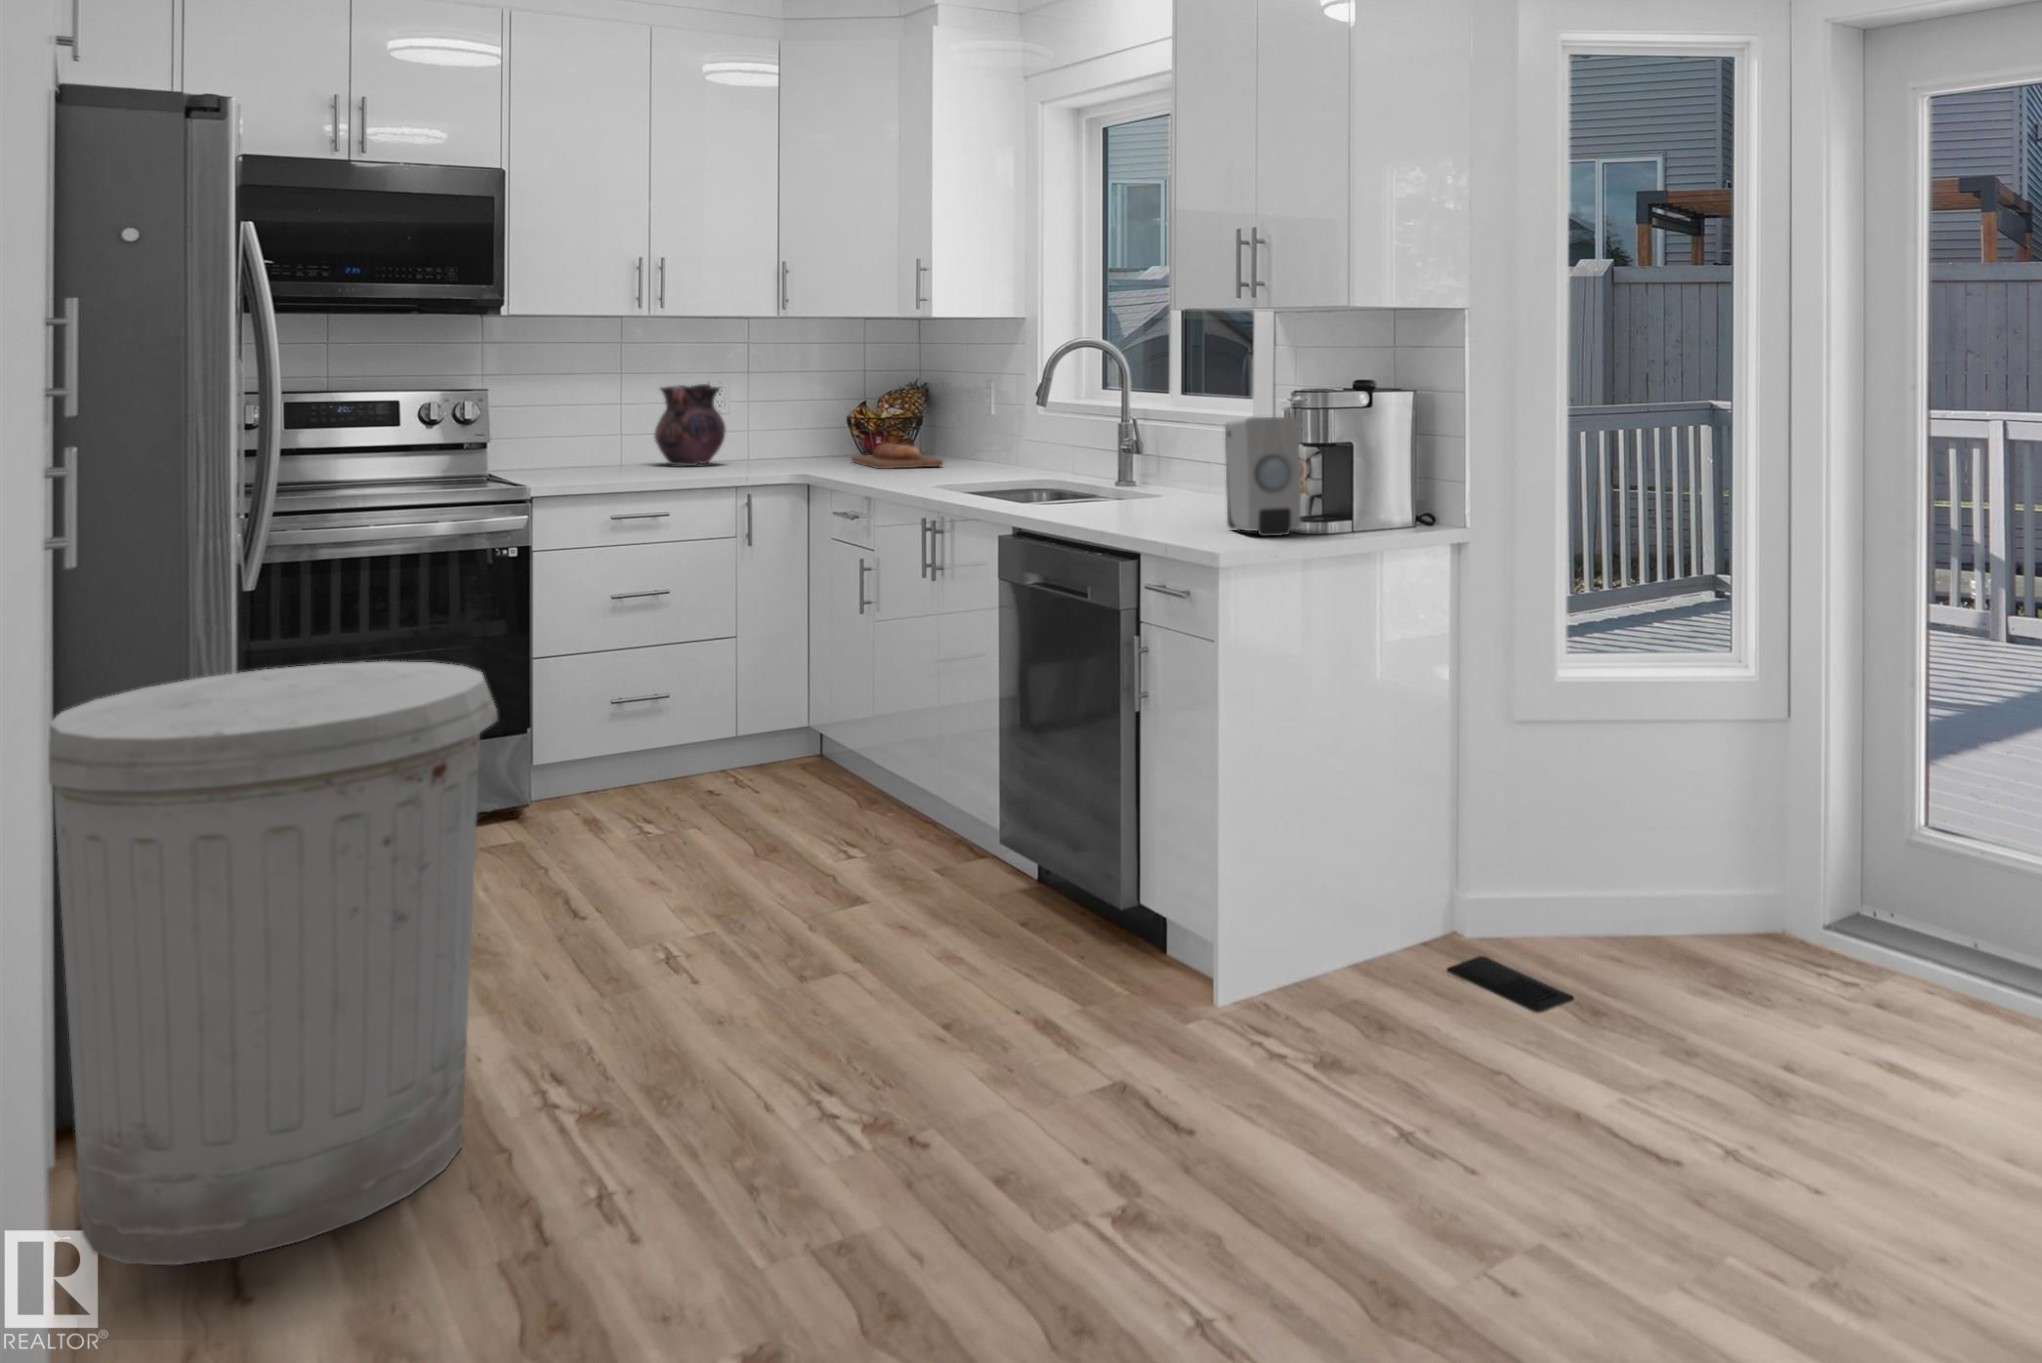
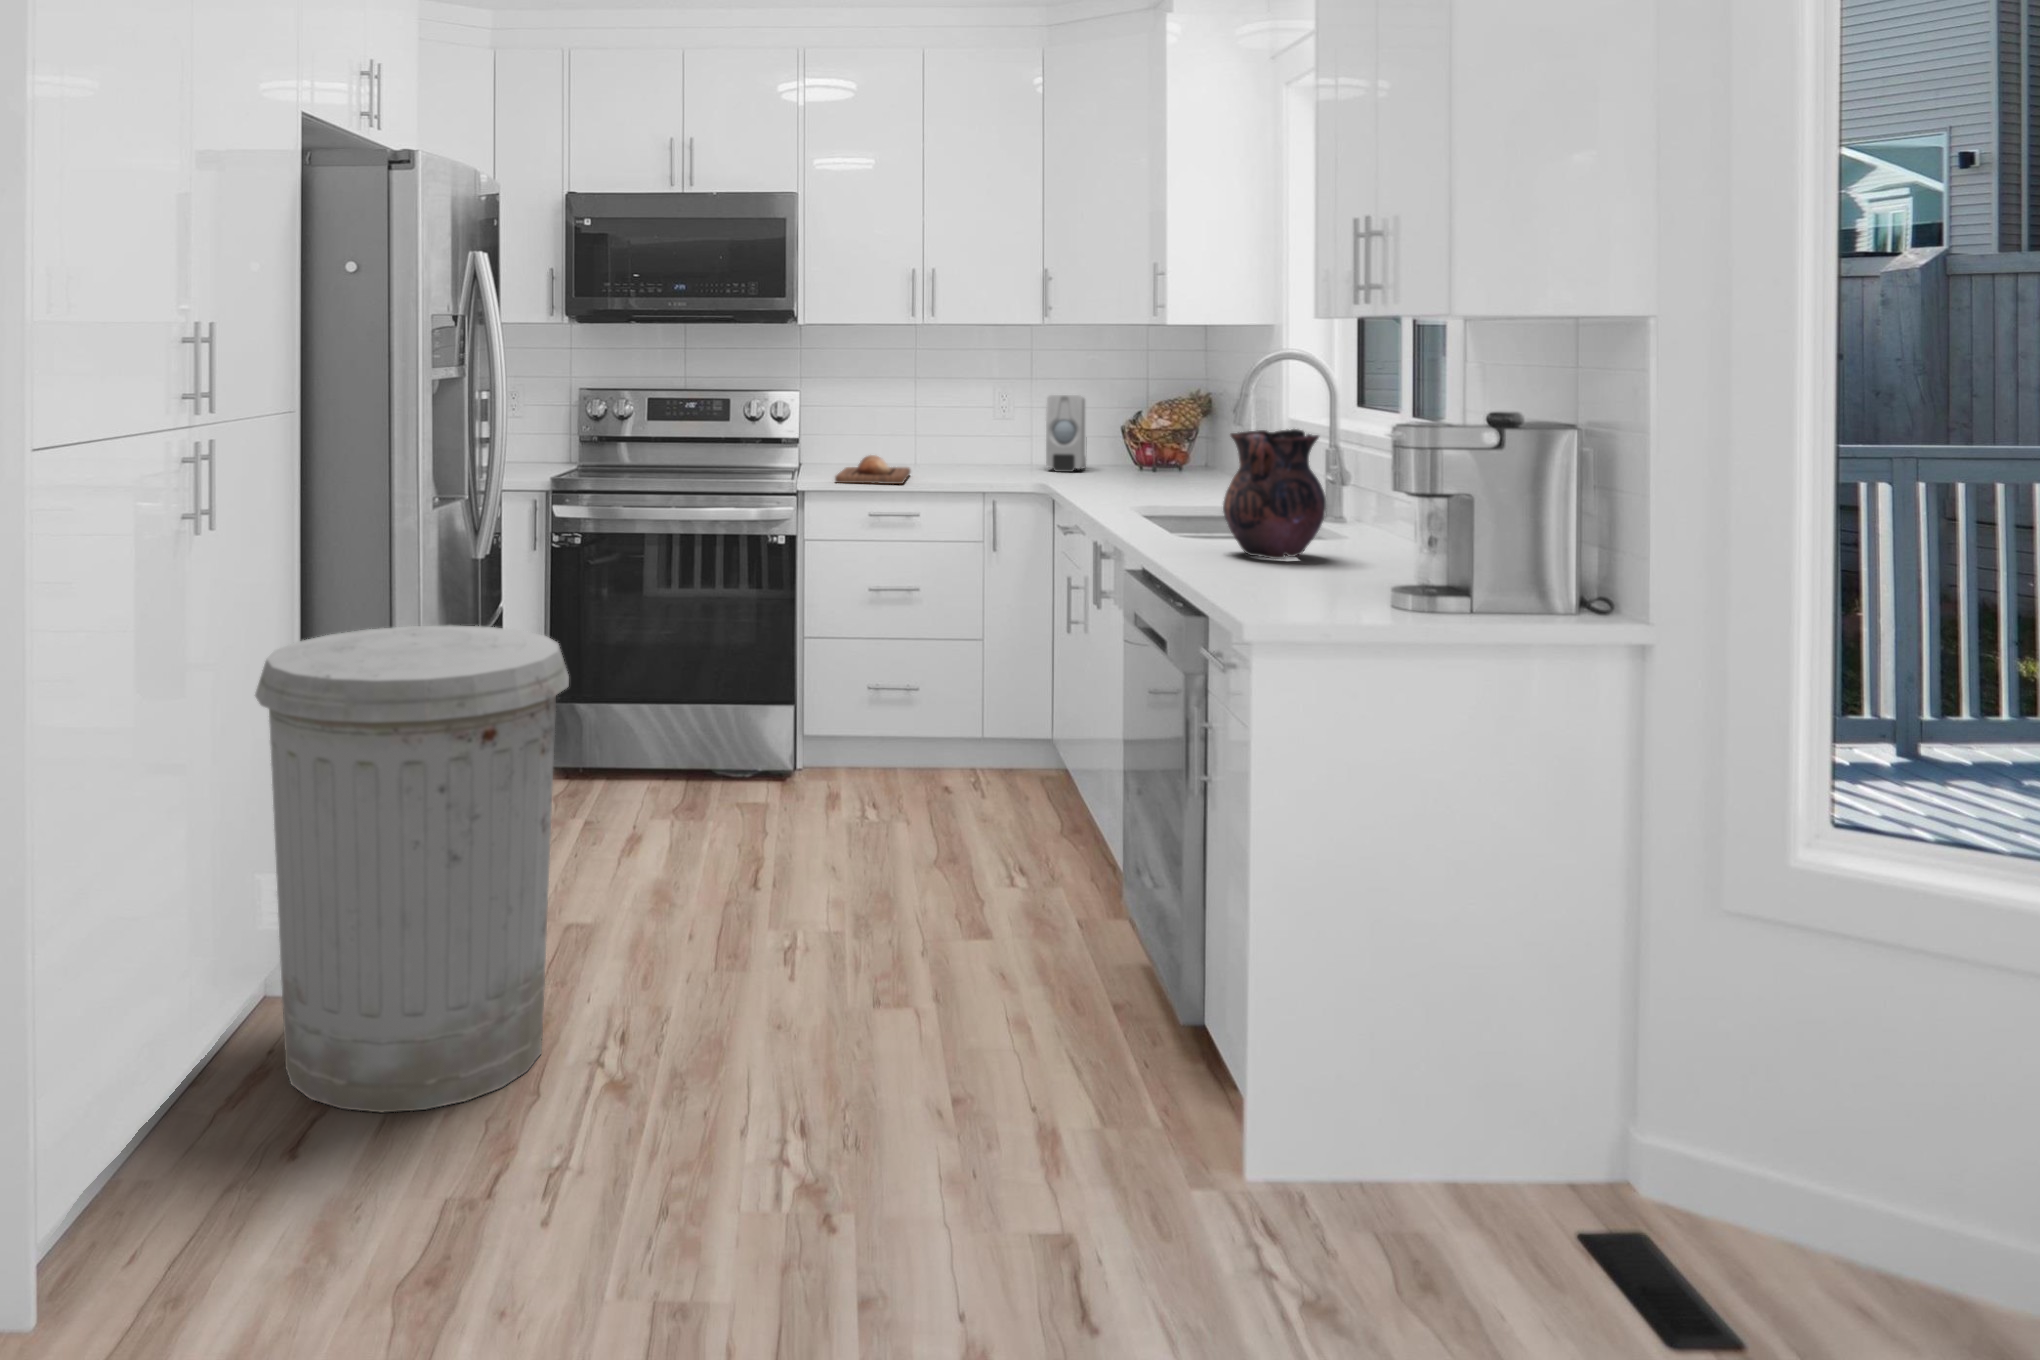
vase: present [655,384,725,466] -> present [1223,429,1326,559]
soap dispenser: present [1225,417,1301,536] -> present [1046,395,1087,472]
bread loaf: present [852,443,943,469] -> present [835,455,910,484]

